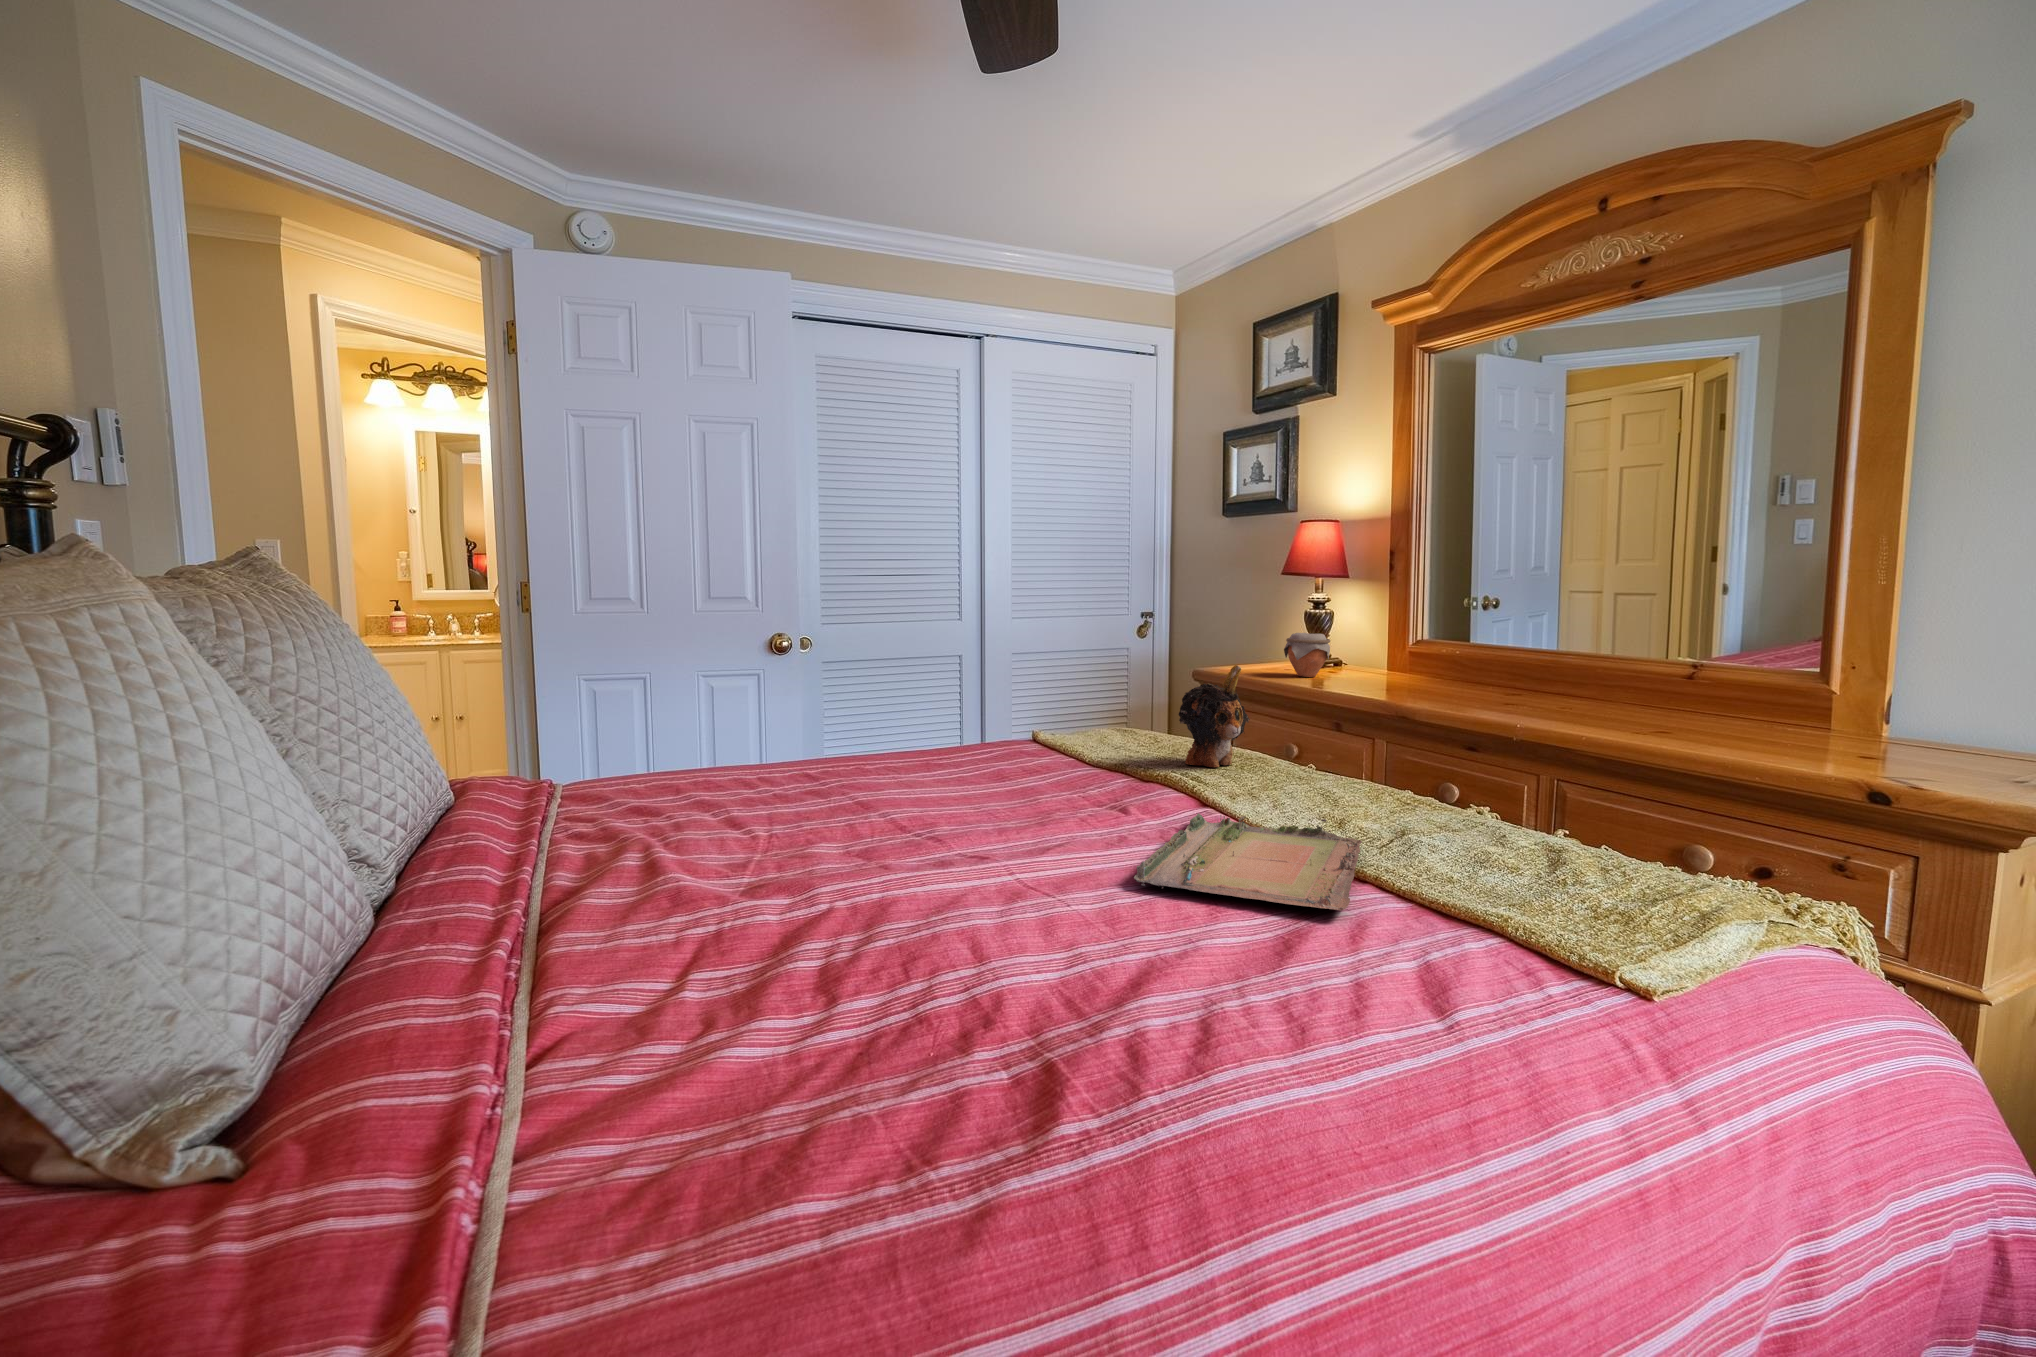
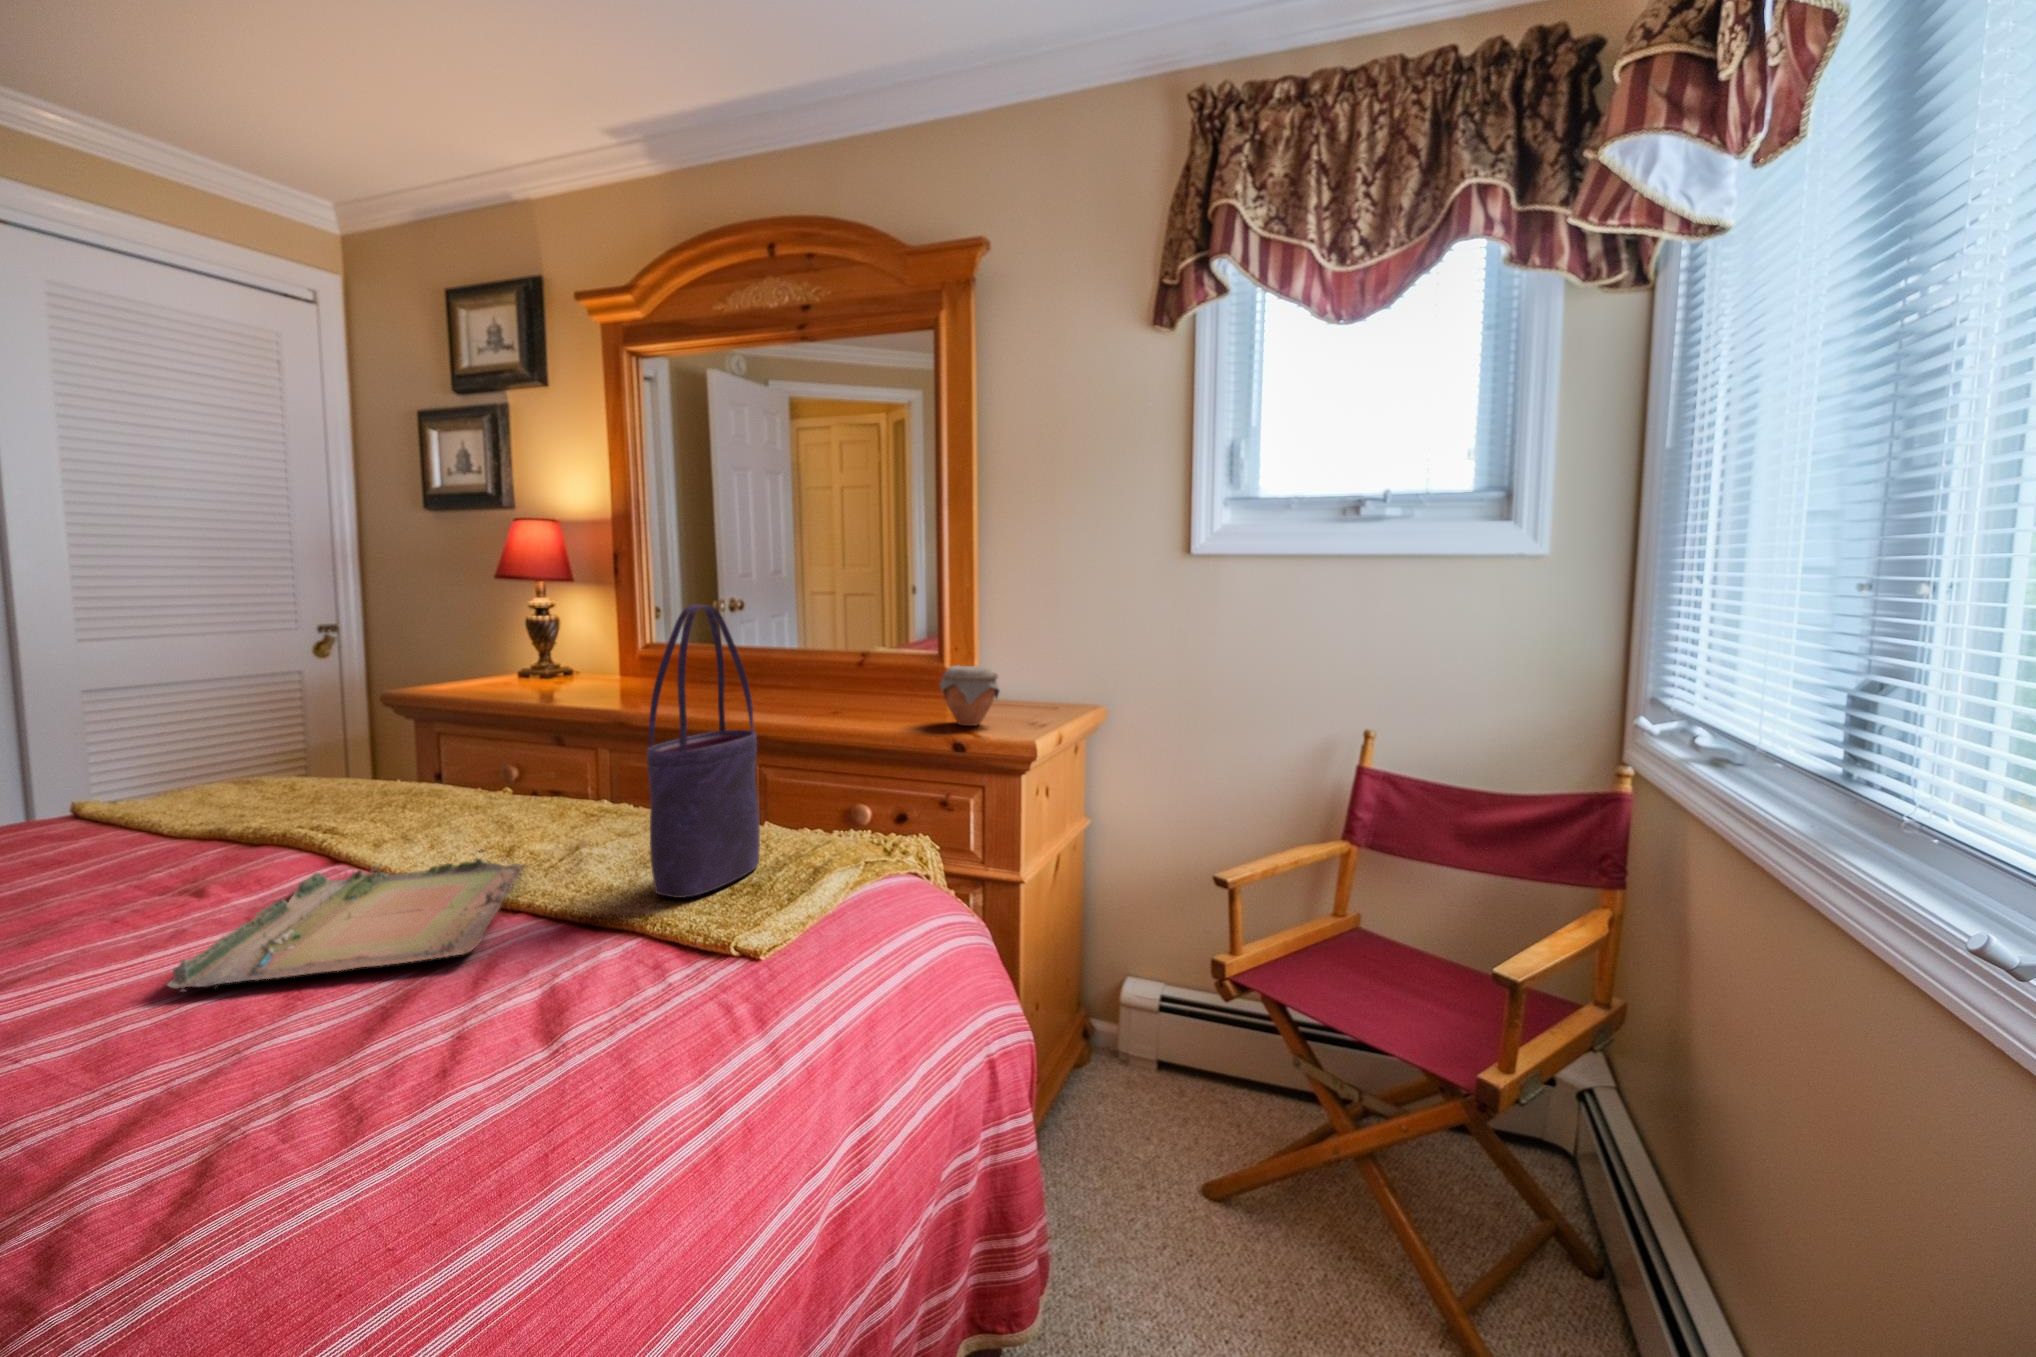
tote bag: none [1501,598,1629,909] -> present [647,605,760,898]
jar: present [1284,633,1330,677] -> present [939,666,1000,726]
plush toy: present [1179,665,1250,767] -> none [314,684,421,809]

